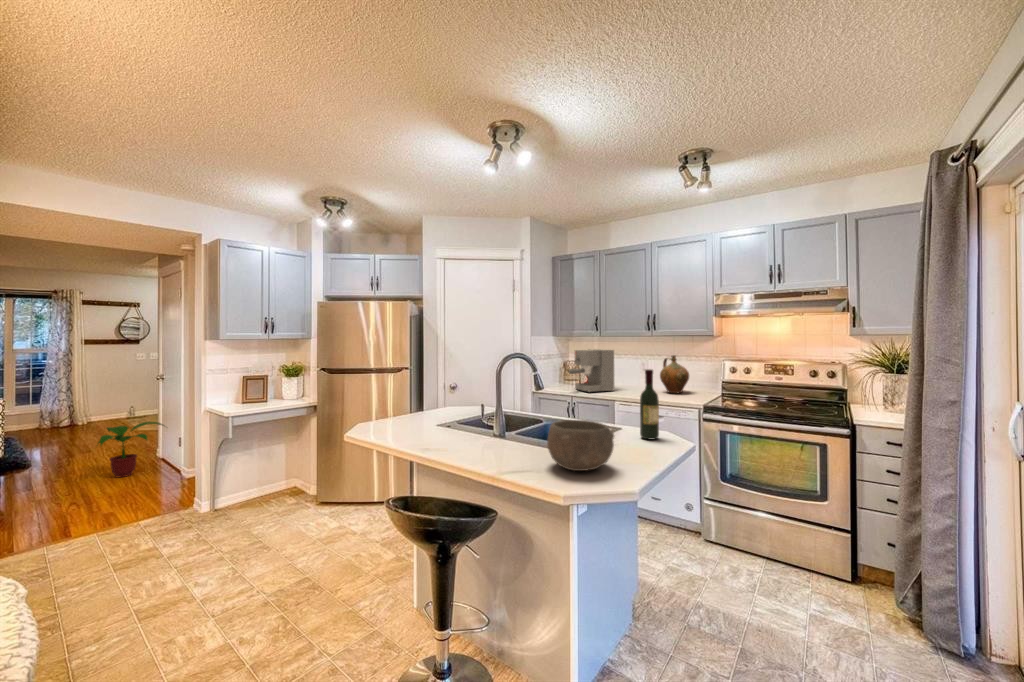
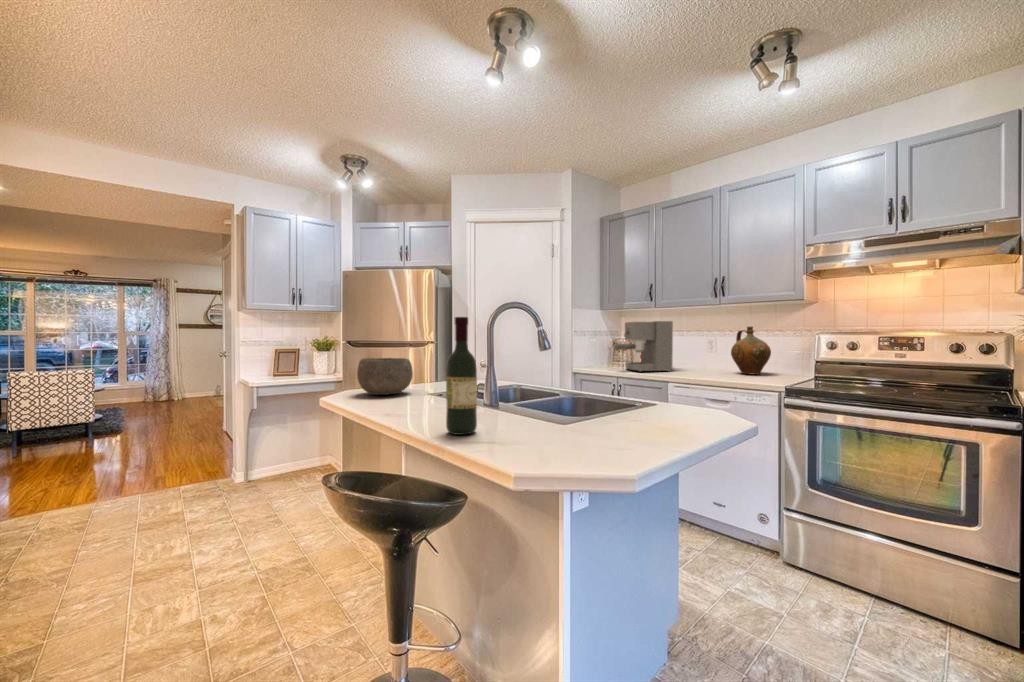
wine bottle: present [640,369,659,439] -> present [446,317,477,435]
bowl: present [547,420,614,471] -> present [357,358,413,395]
potted plant: present [98,422,164,477] -> none [163,395,227,446]

